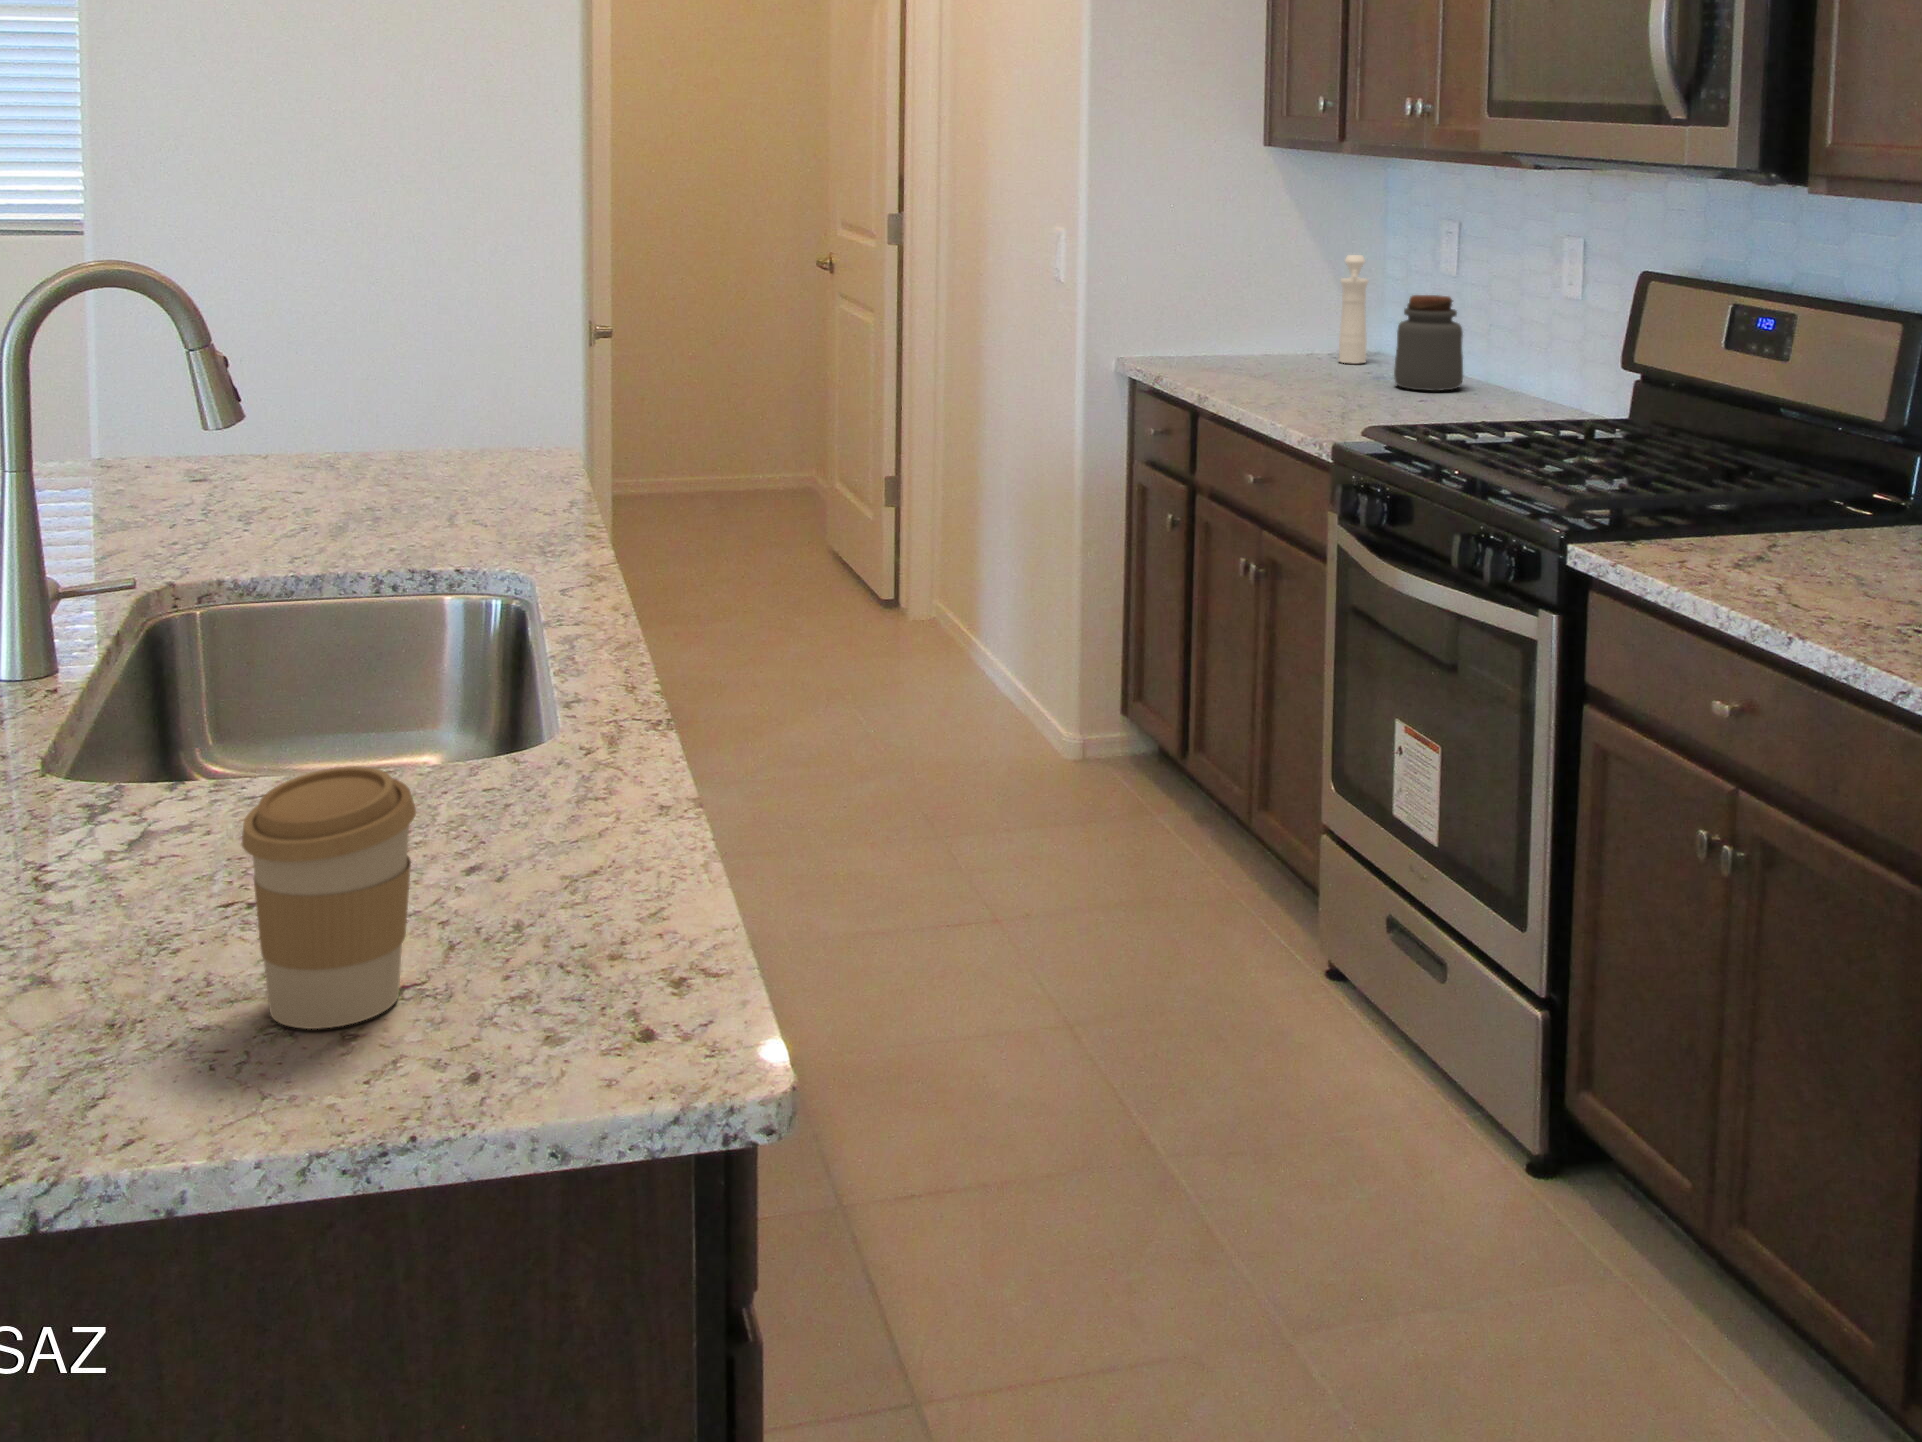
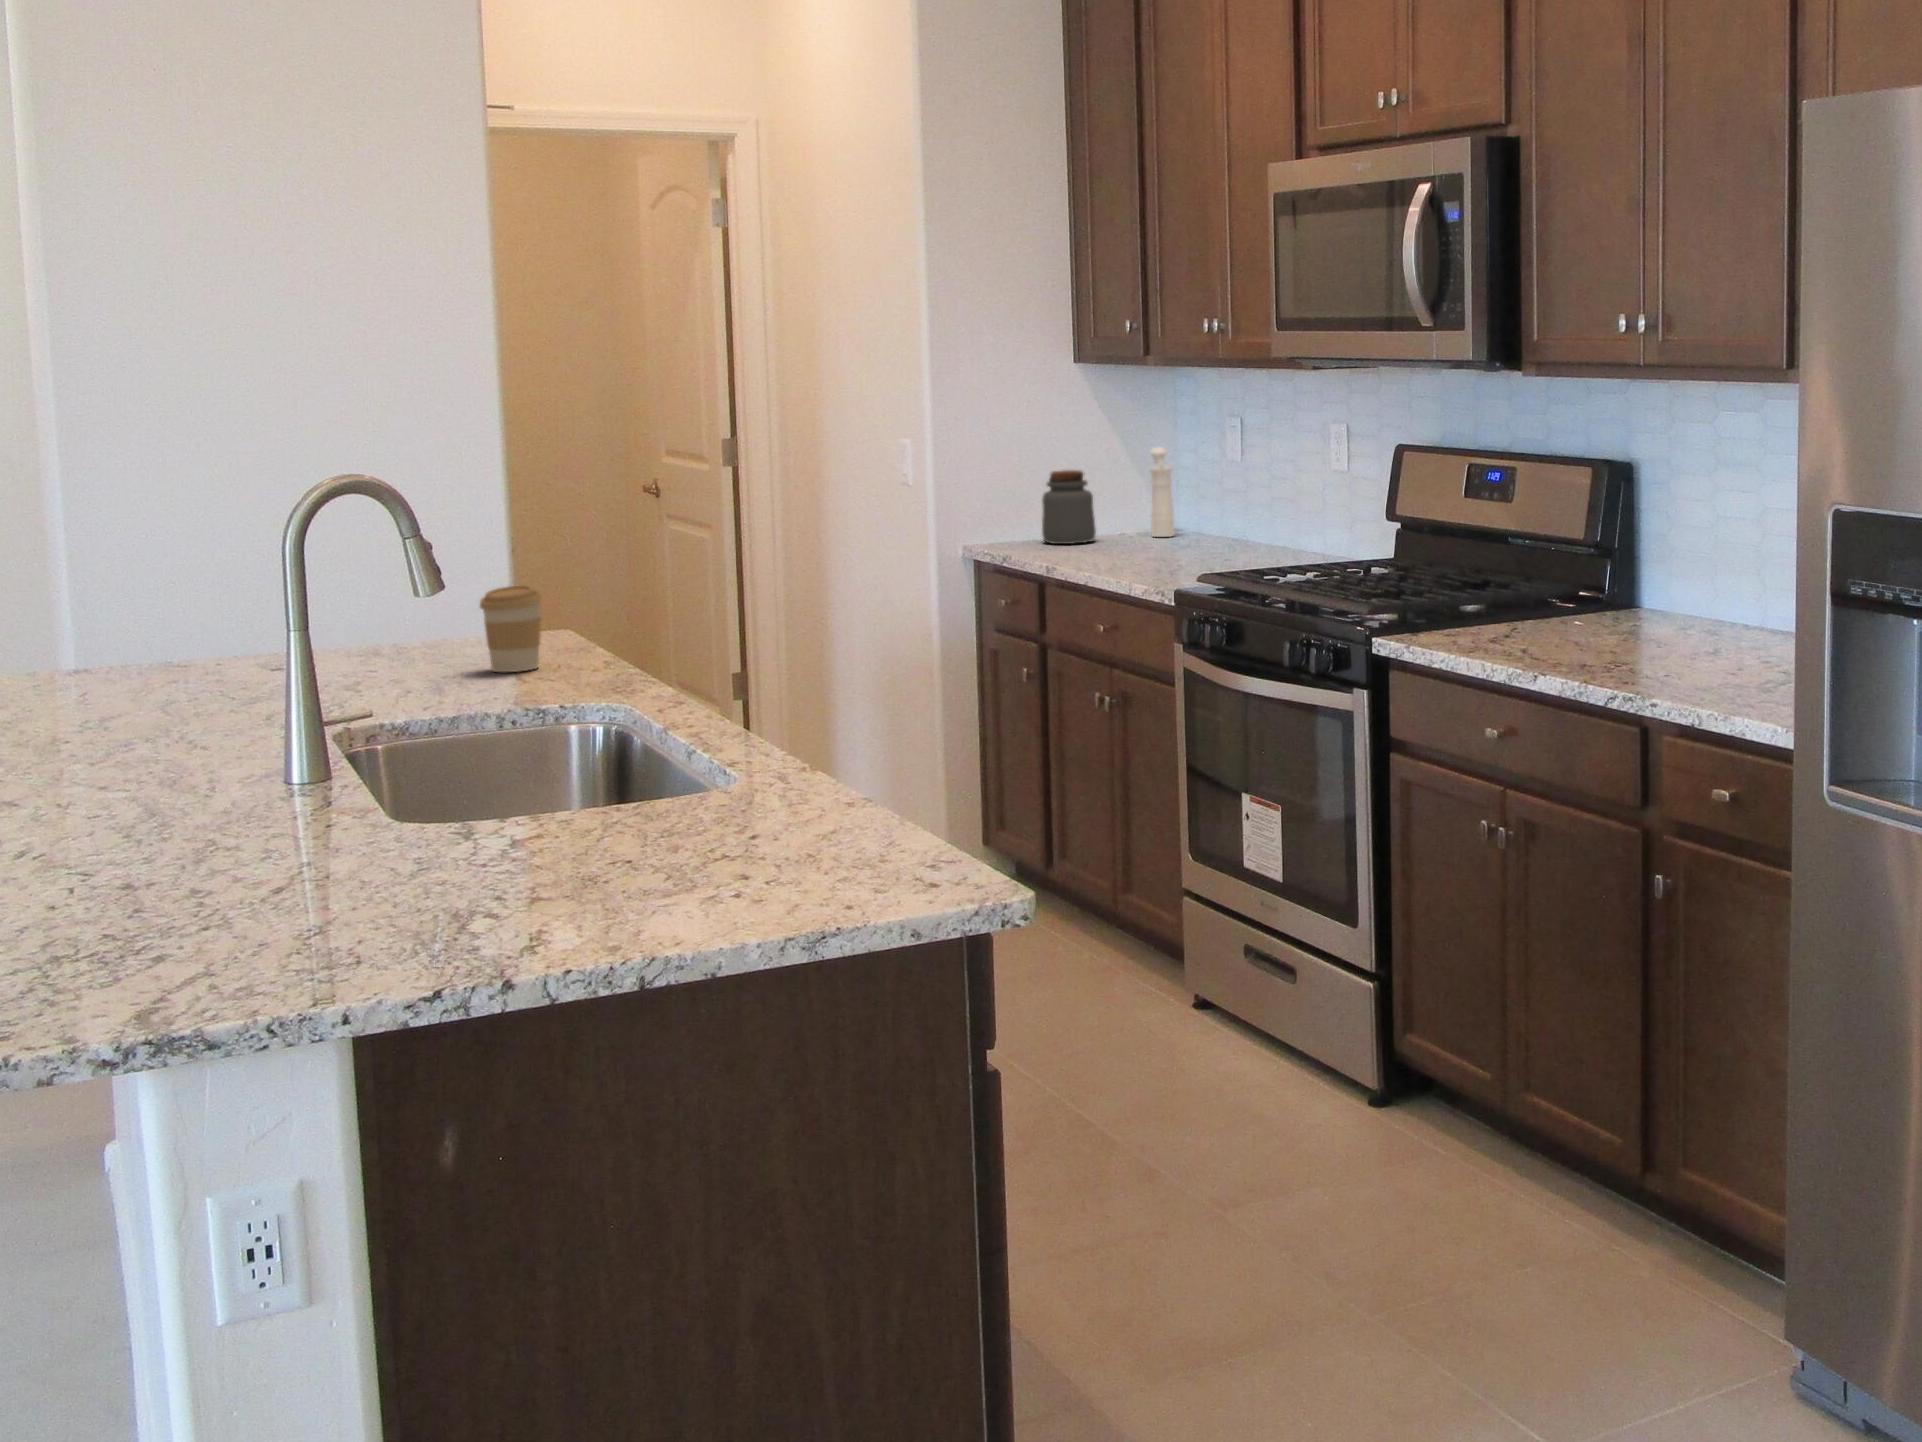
jar: present [1394,295,1463,391] -> present [1042,470,1096,544]
coffee cup: present [242,766,416,1029] -> present [480,585,542,672]

